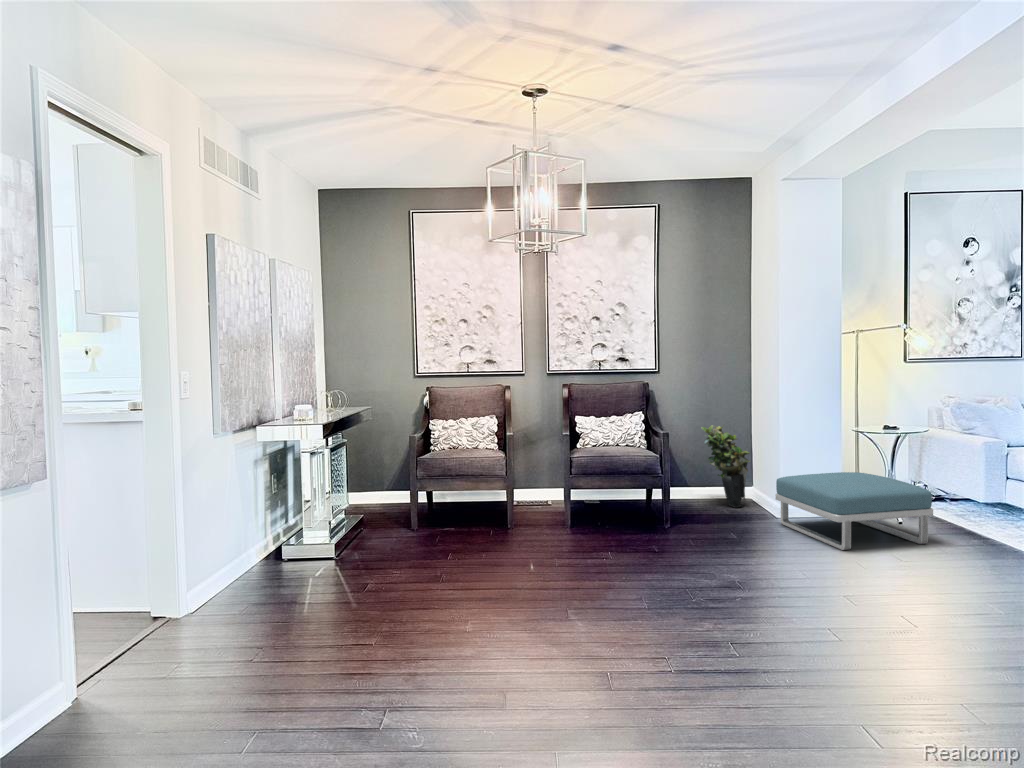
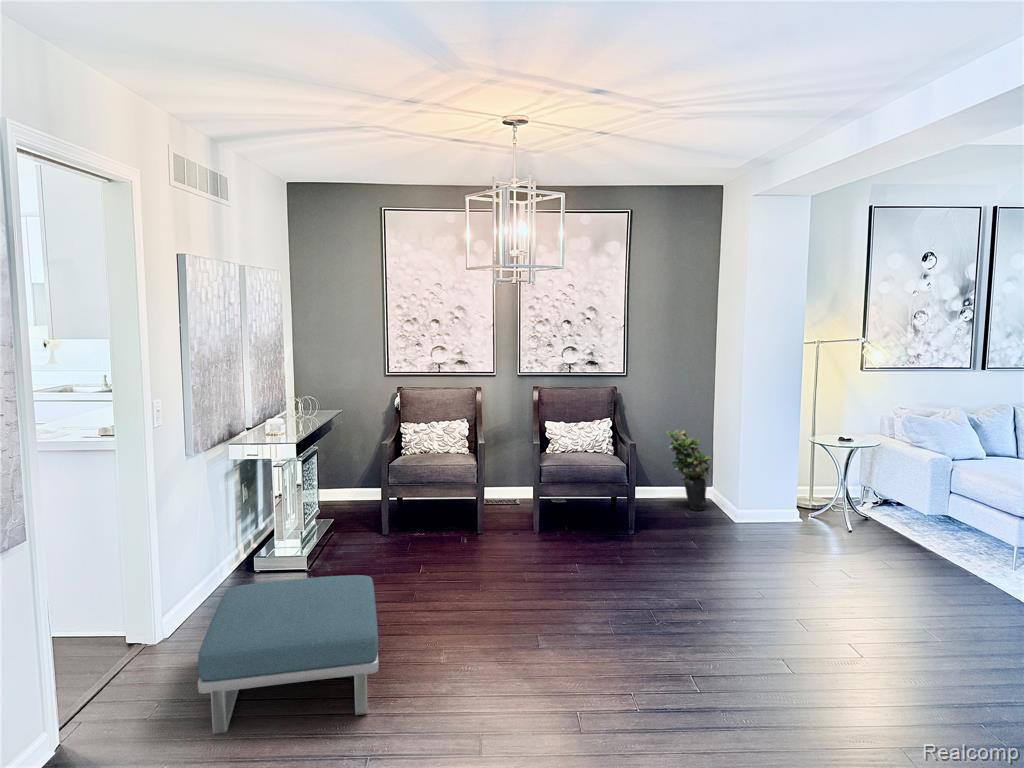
footstool: present [775,472,933,550] -> present [198,575,379,734]

